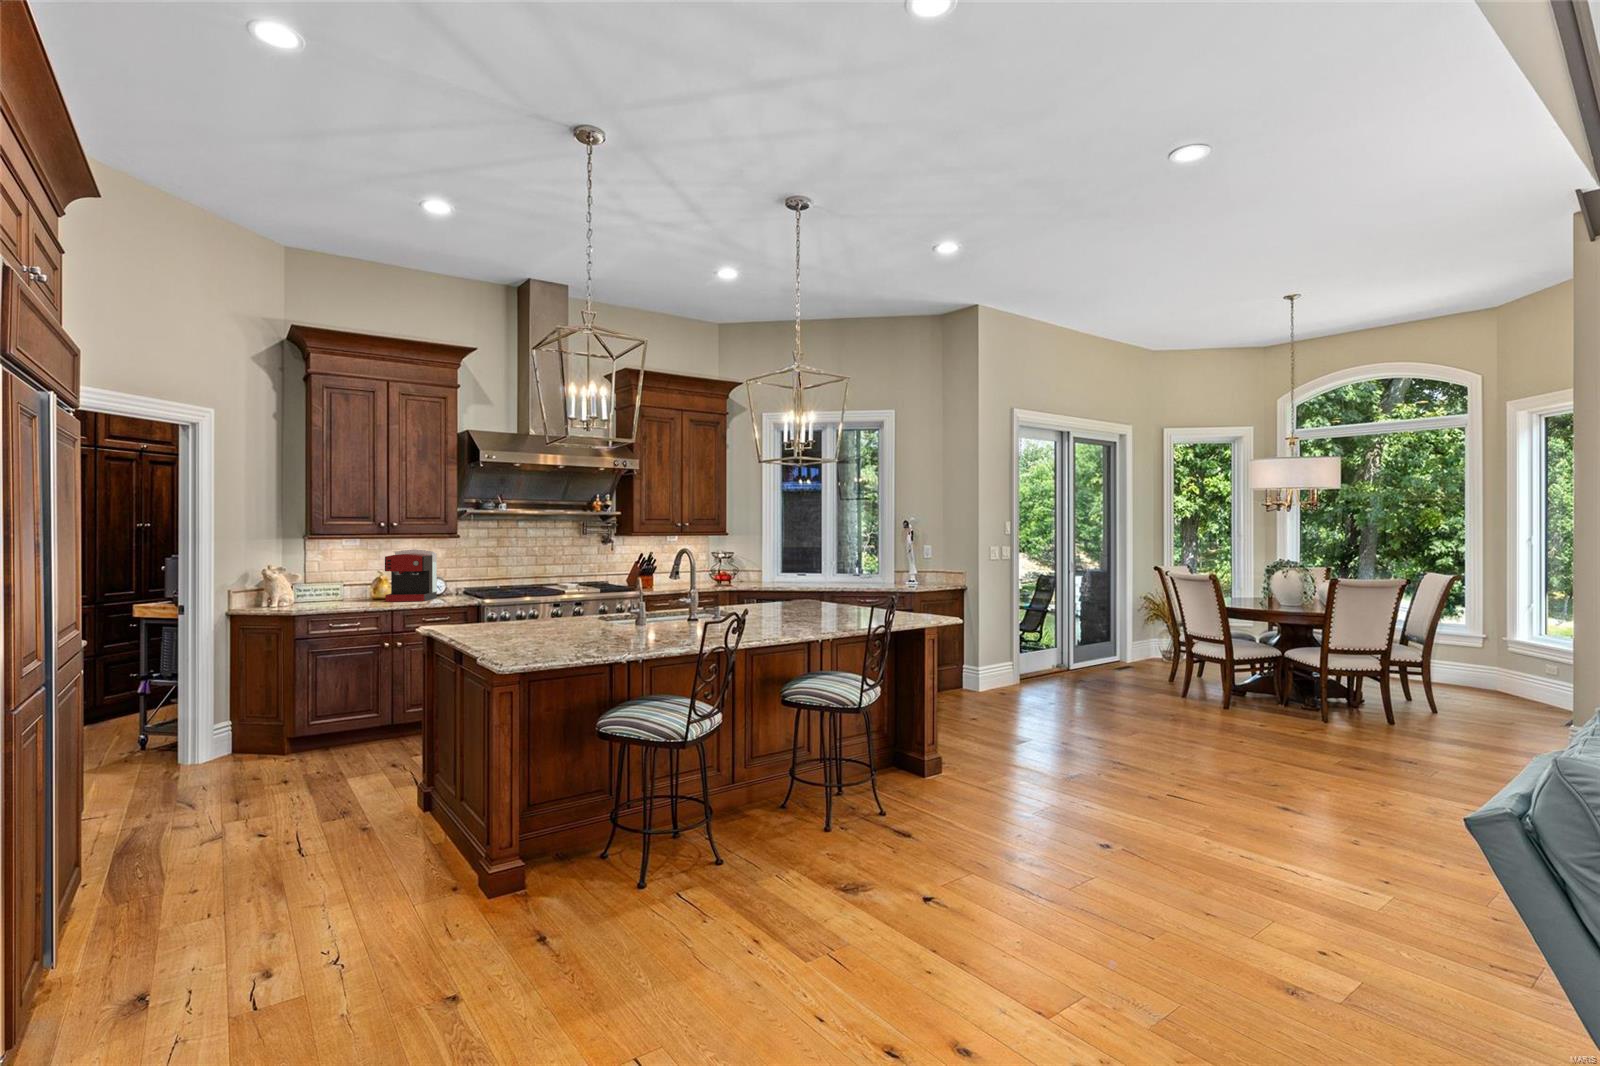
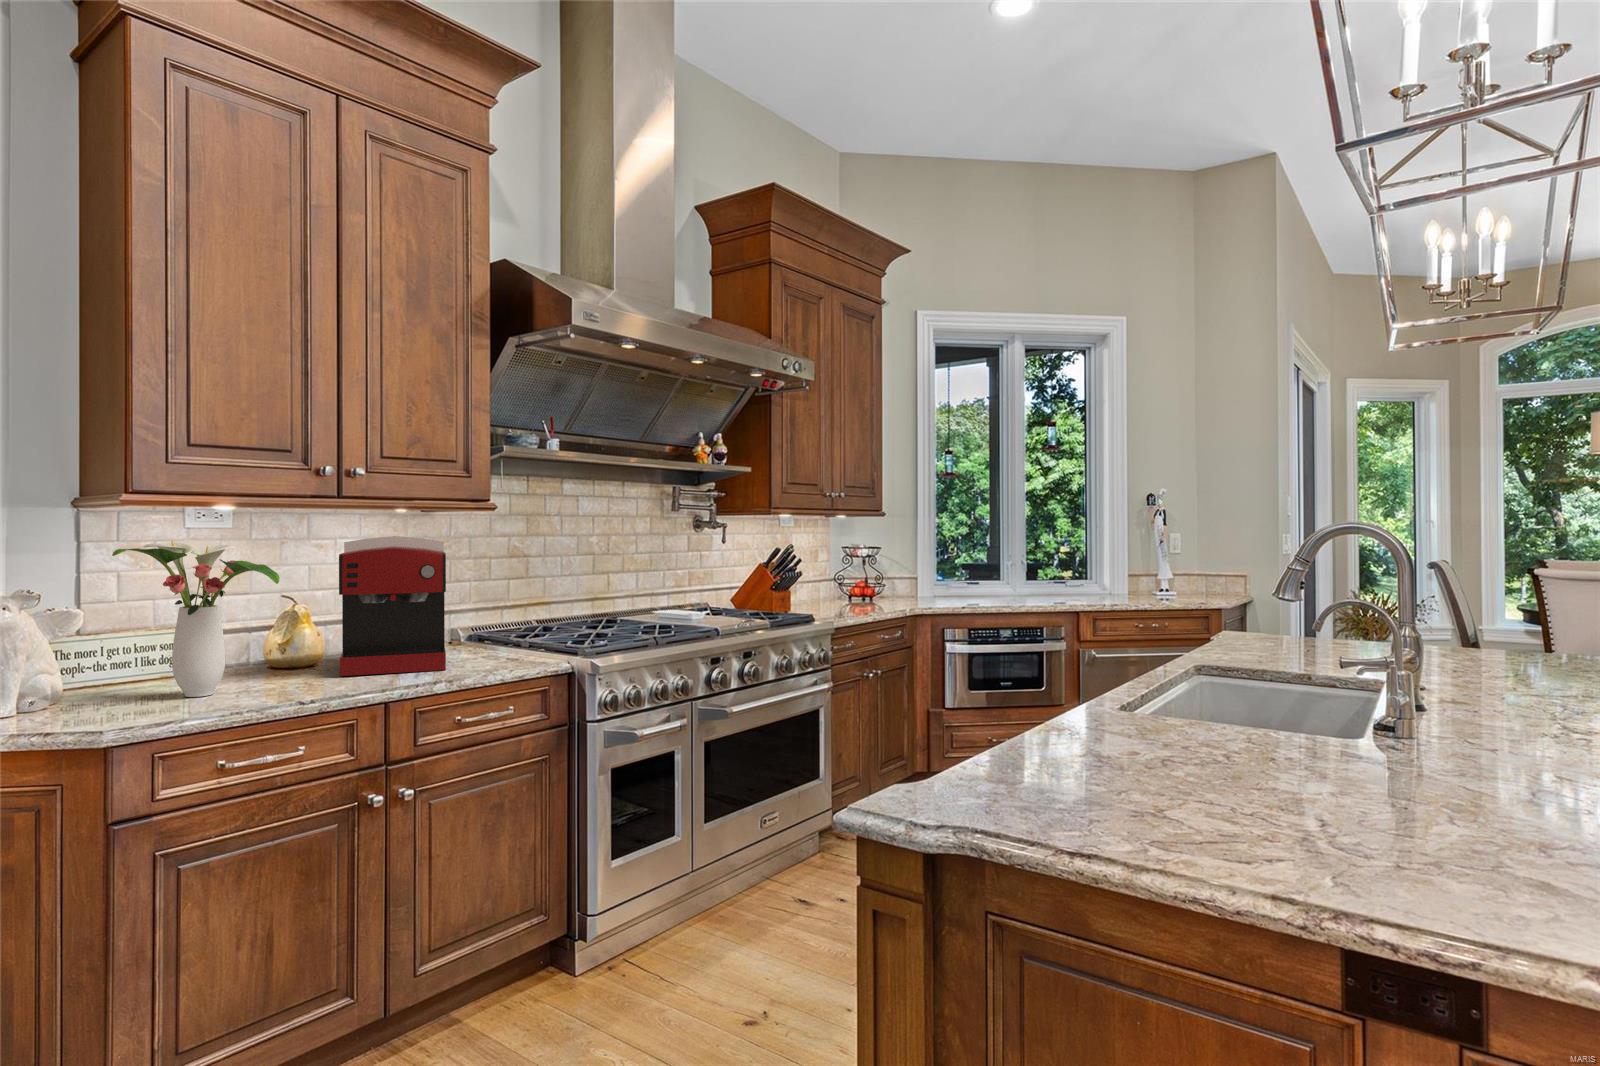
flower arrangement: none [303,552,355,605] -> present [112,541,280,697]

